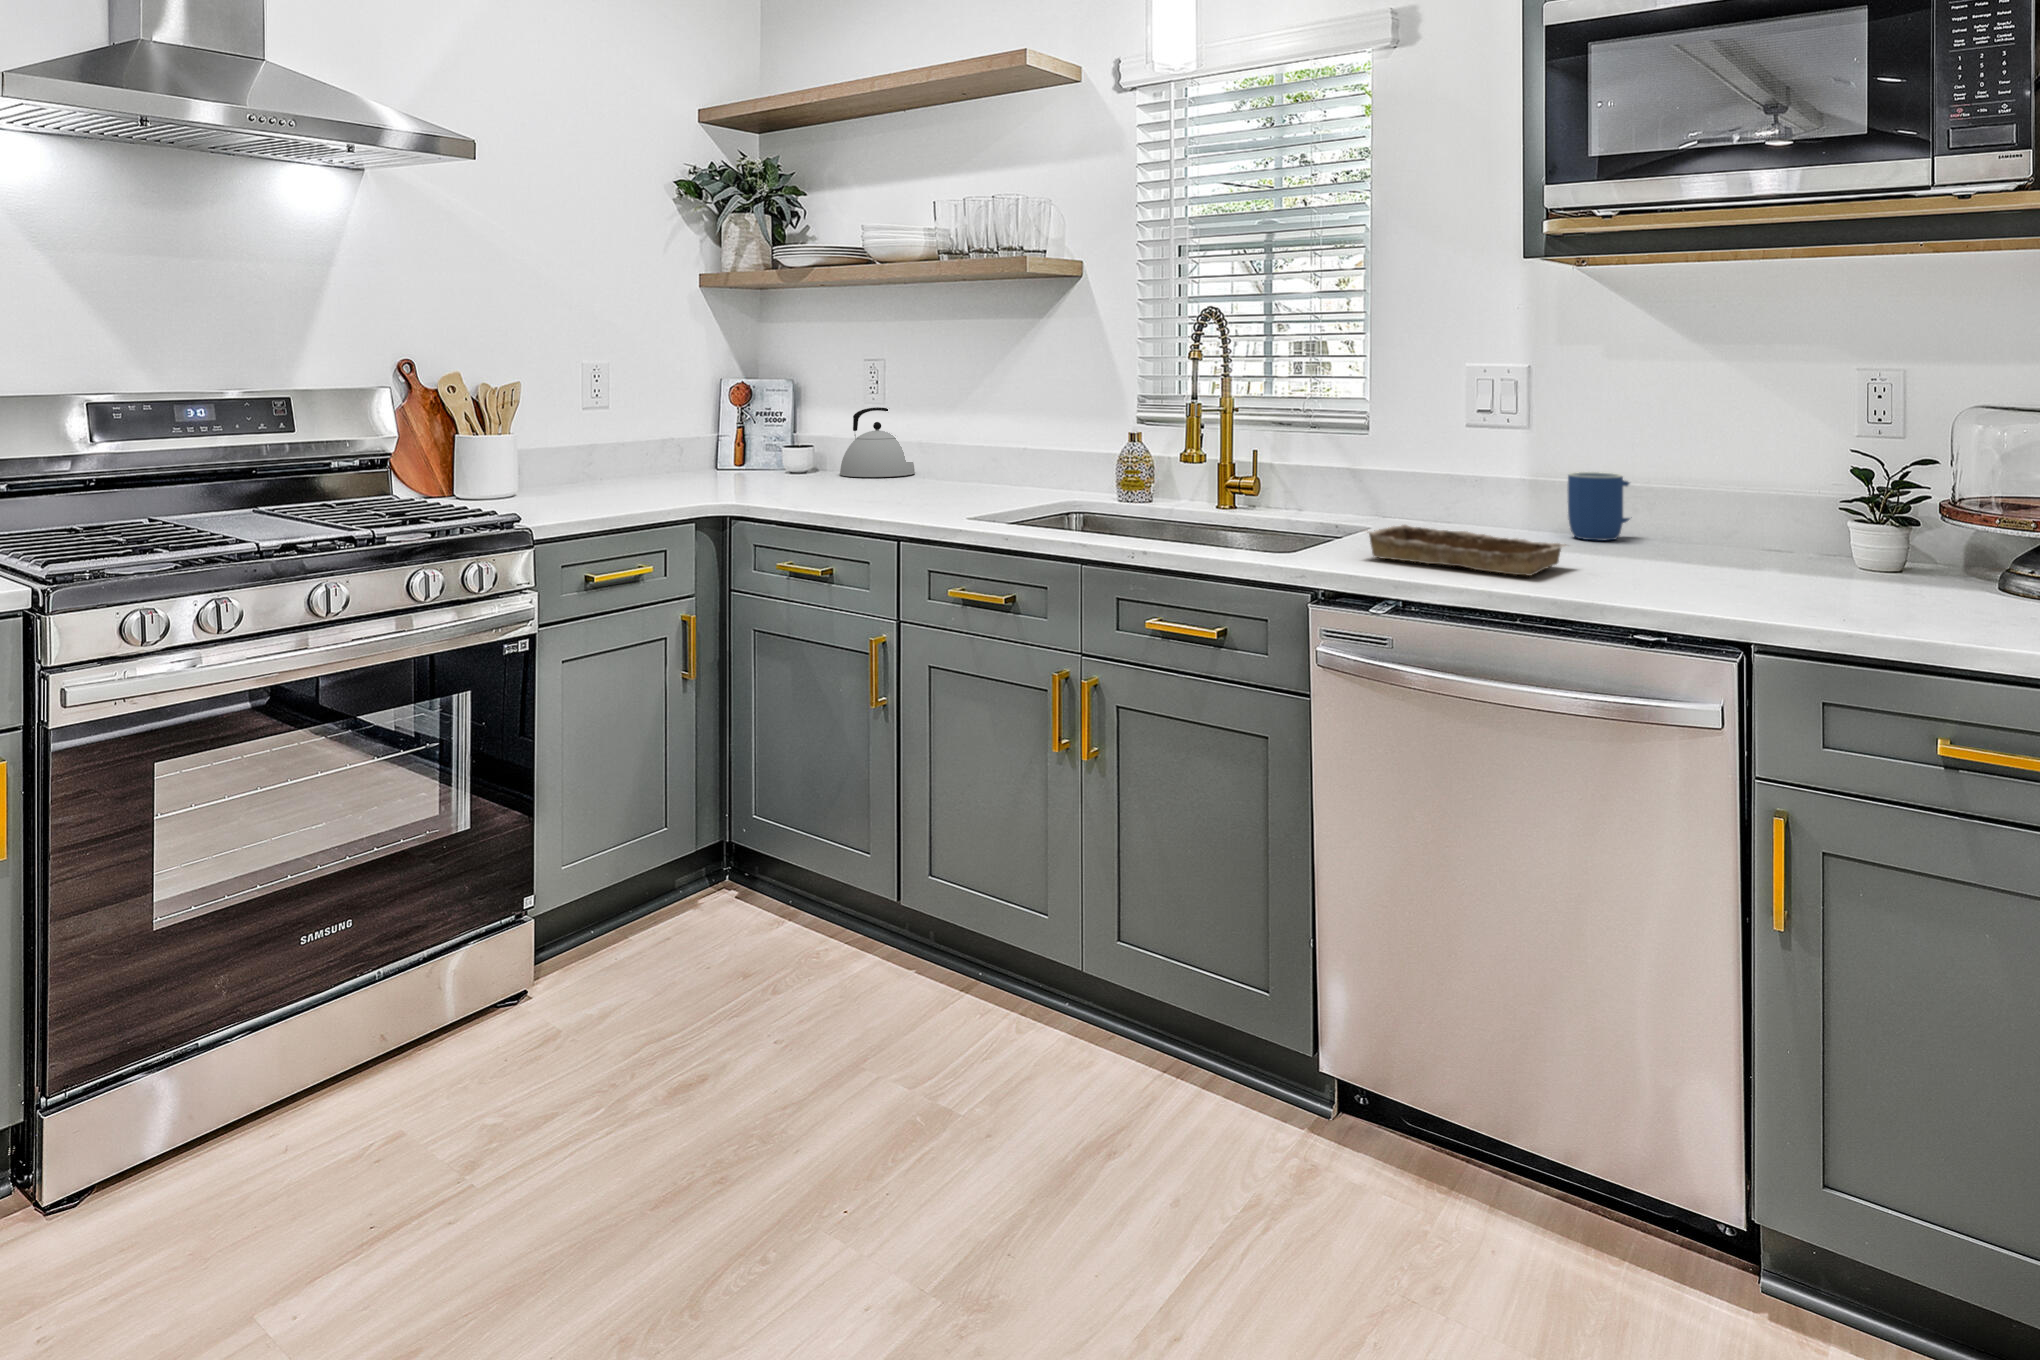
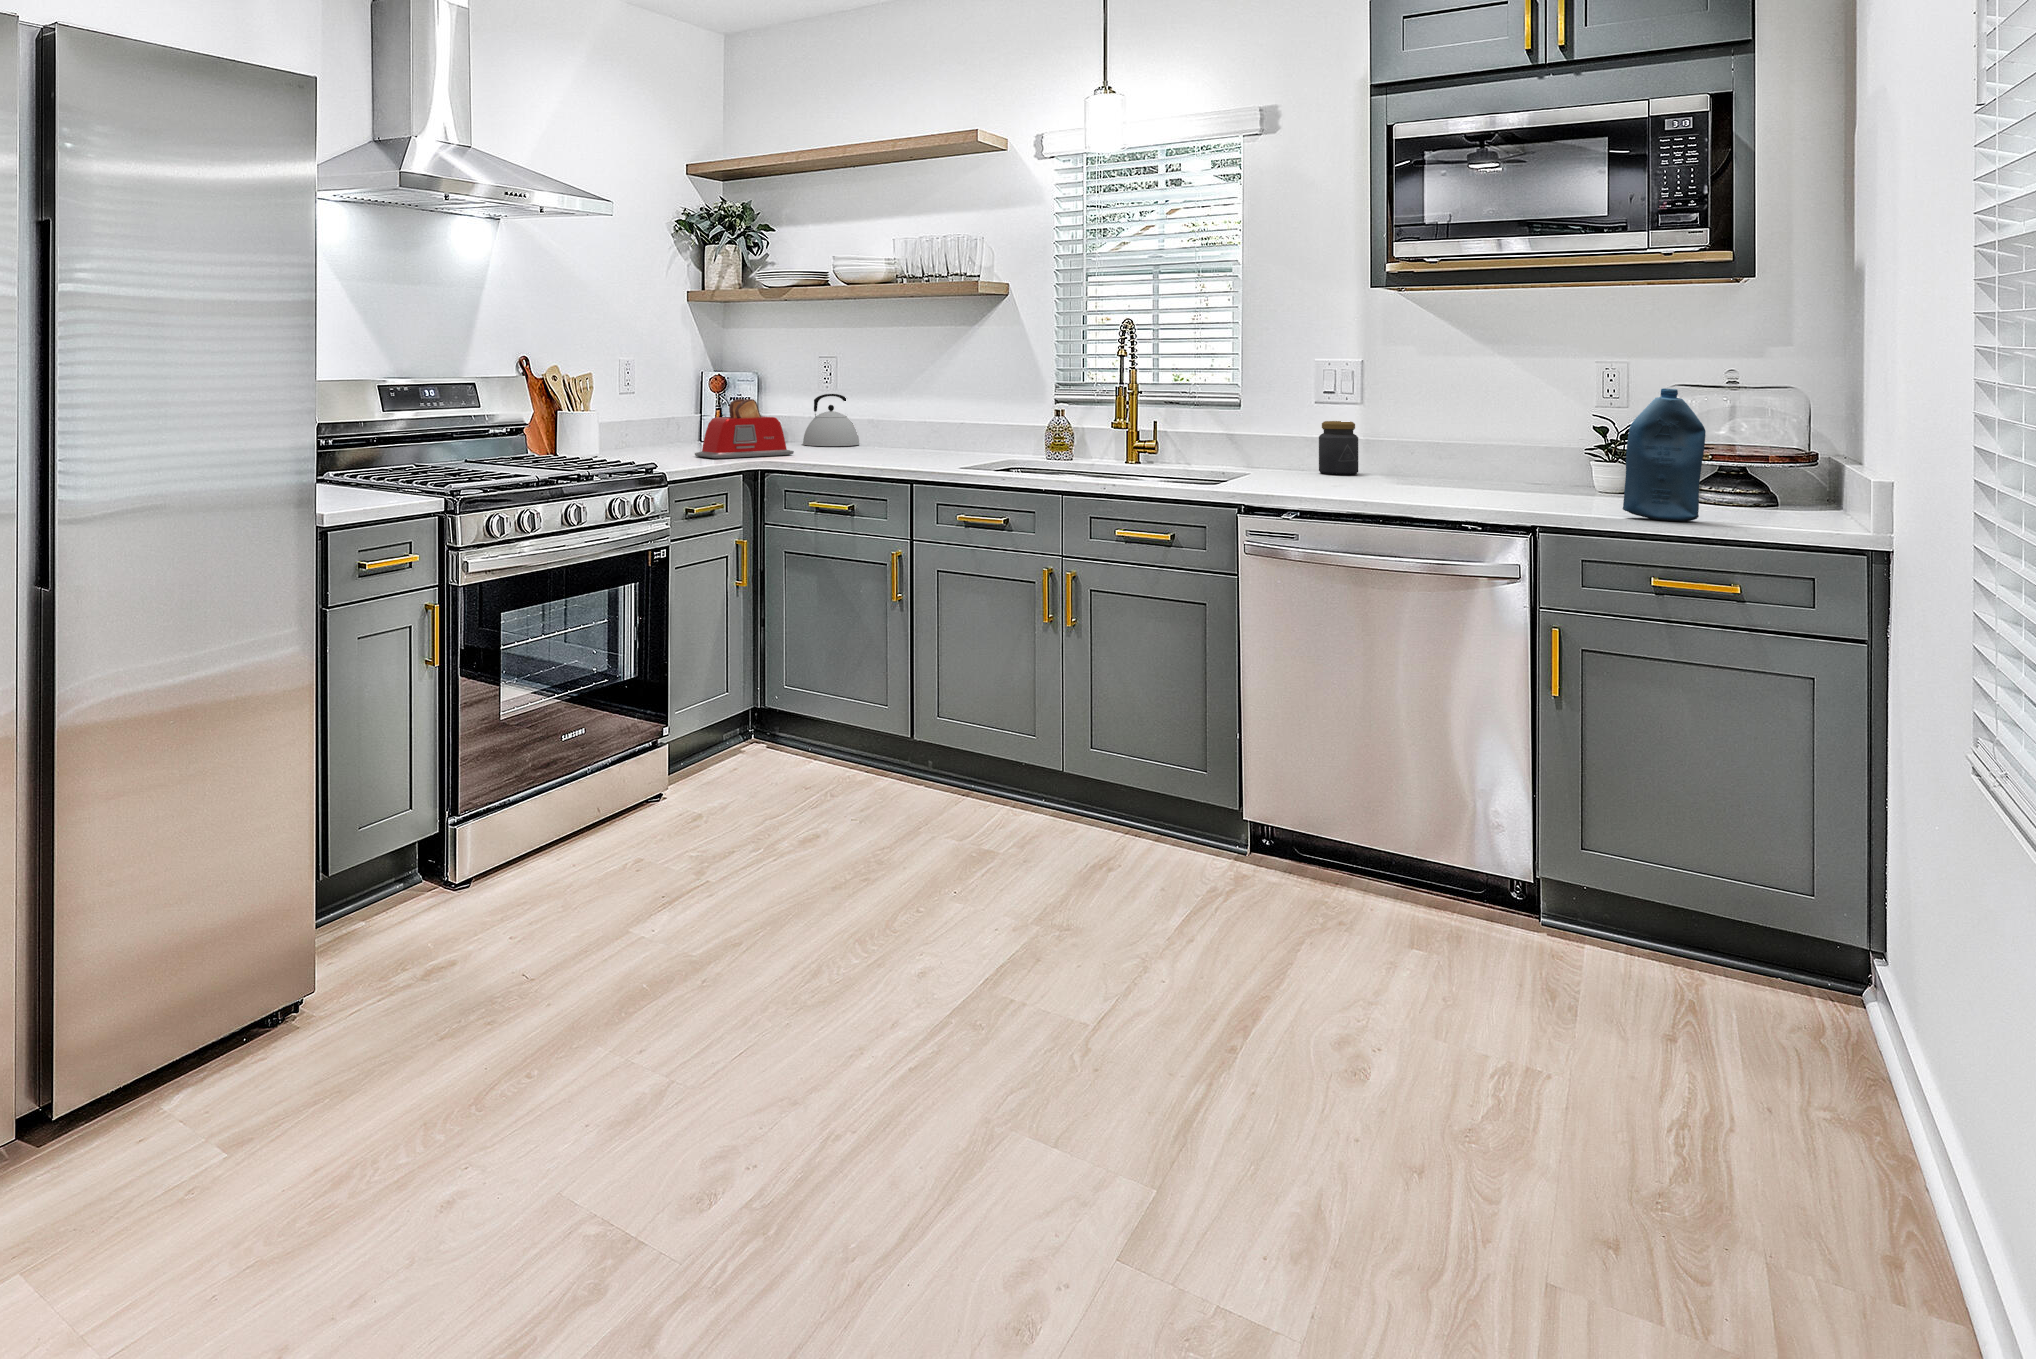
bottle: none [1882,413,2022,641] -> present [1623,388,1706,521]
toaster: none [644,417,787,500] -> present [695,399,794,459]
jar: none [1472,450,1526,529] -> present [1319,421,1358,475]
mug: present [1568,472,1629,540] -> none [1392,435,1438,480]
tray: present [1369,525,1566,576] -> none [1268,468,1413,495]

